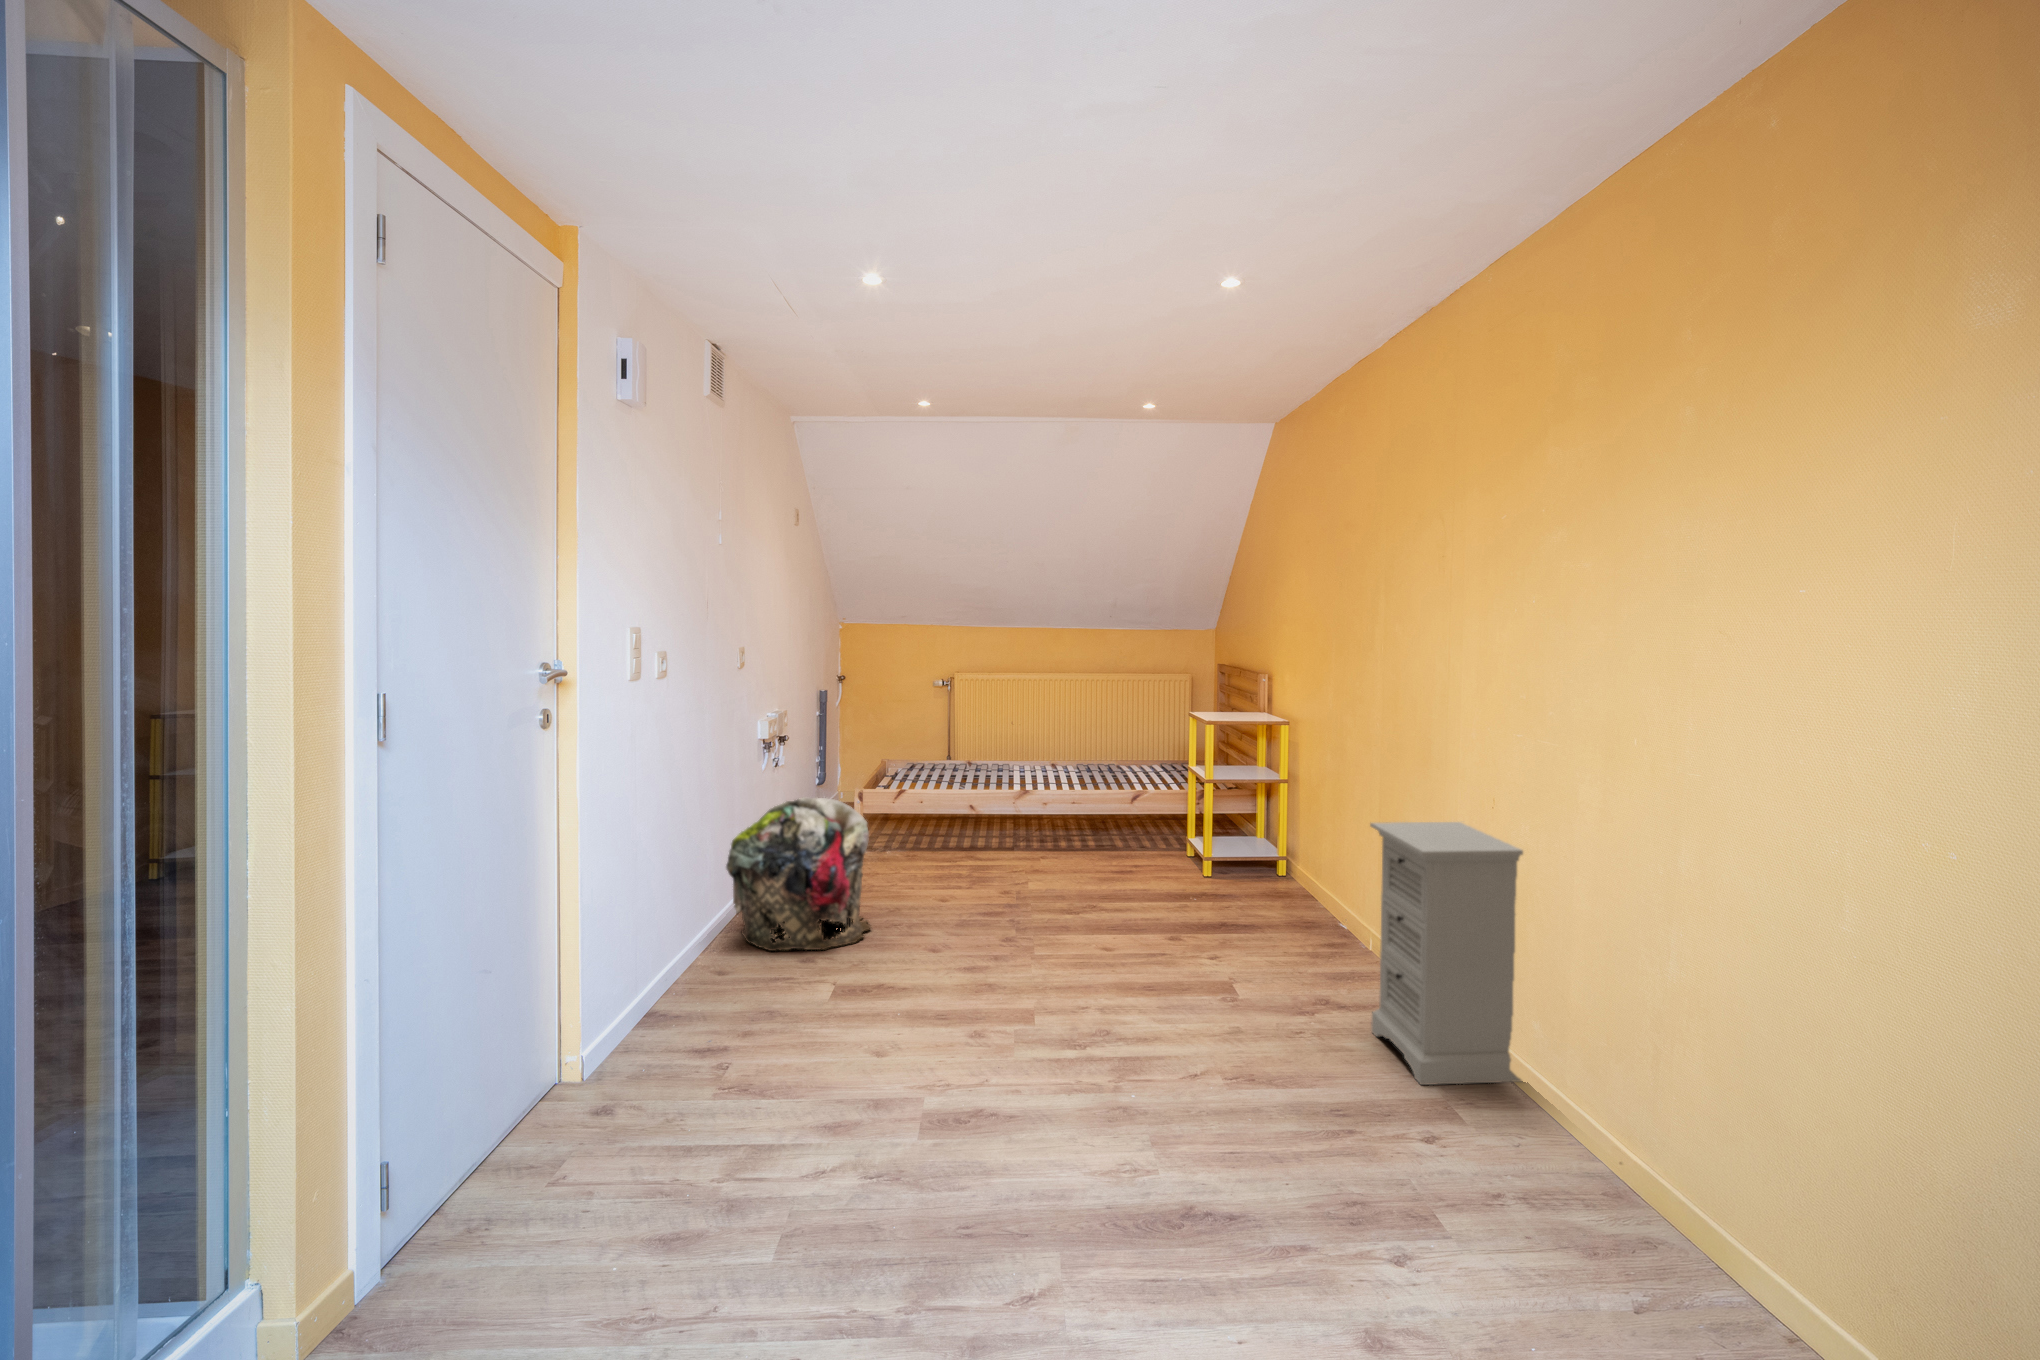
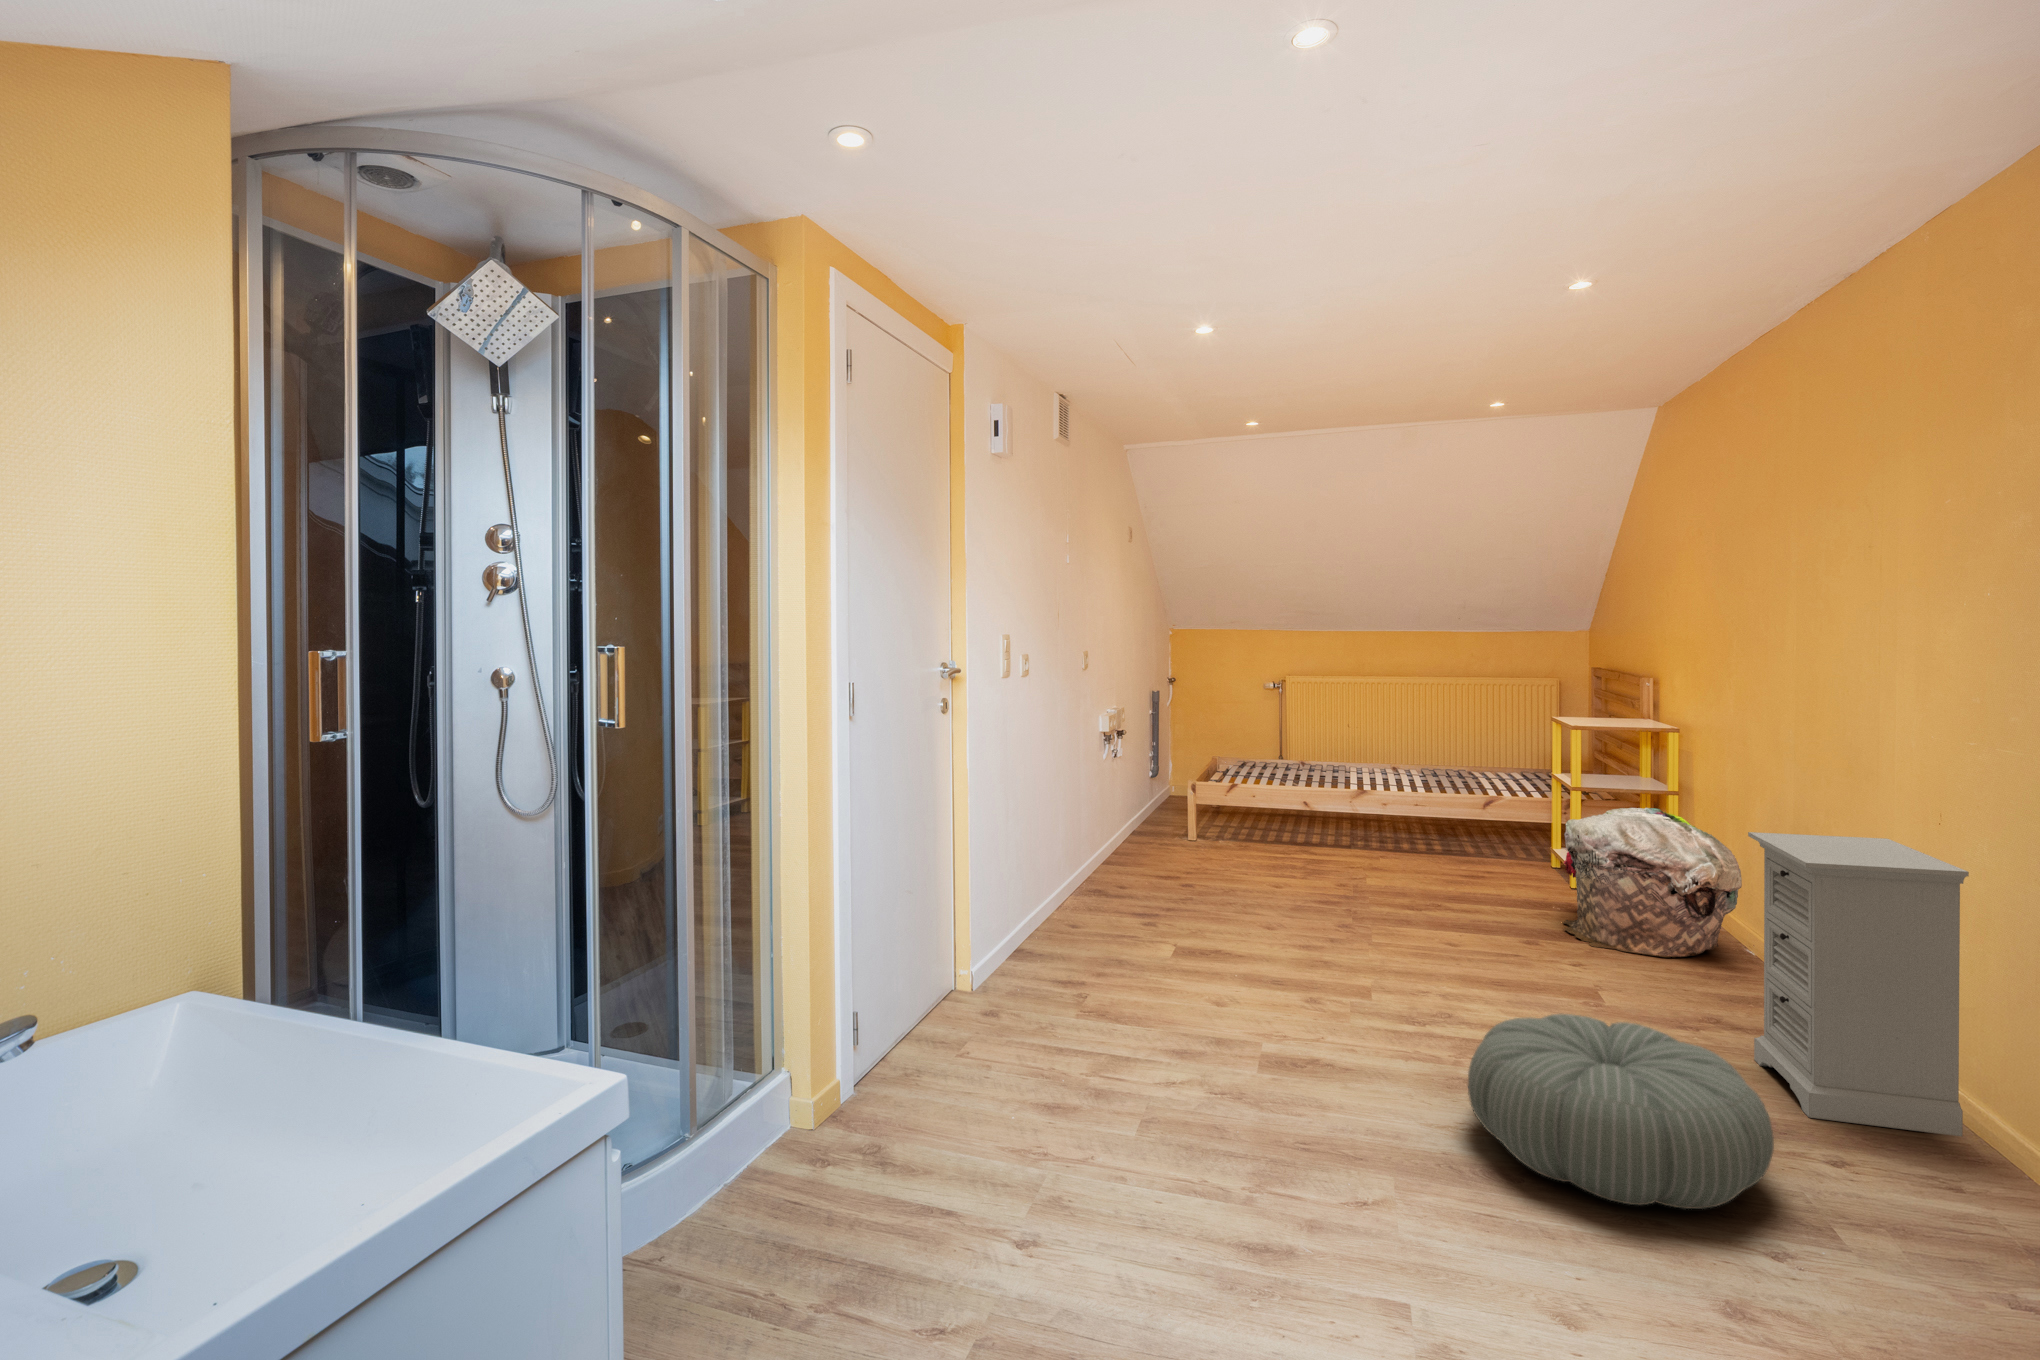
laundry basket: present [726,798,871,951] -> present [1563,808,1742,957]
pouf: none [1149,1021,1412,1221] -> present [1468,1014,1774,1209]

